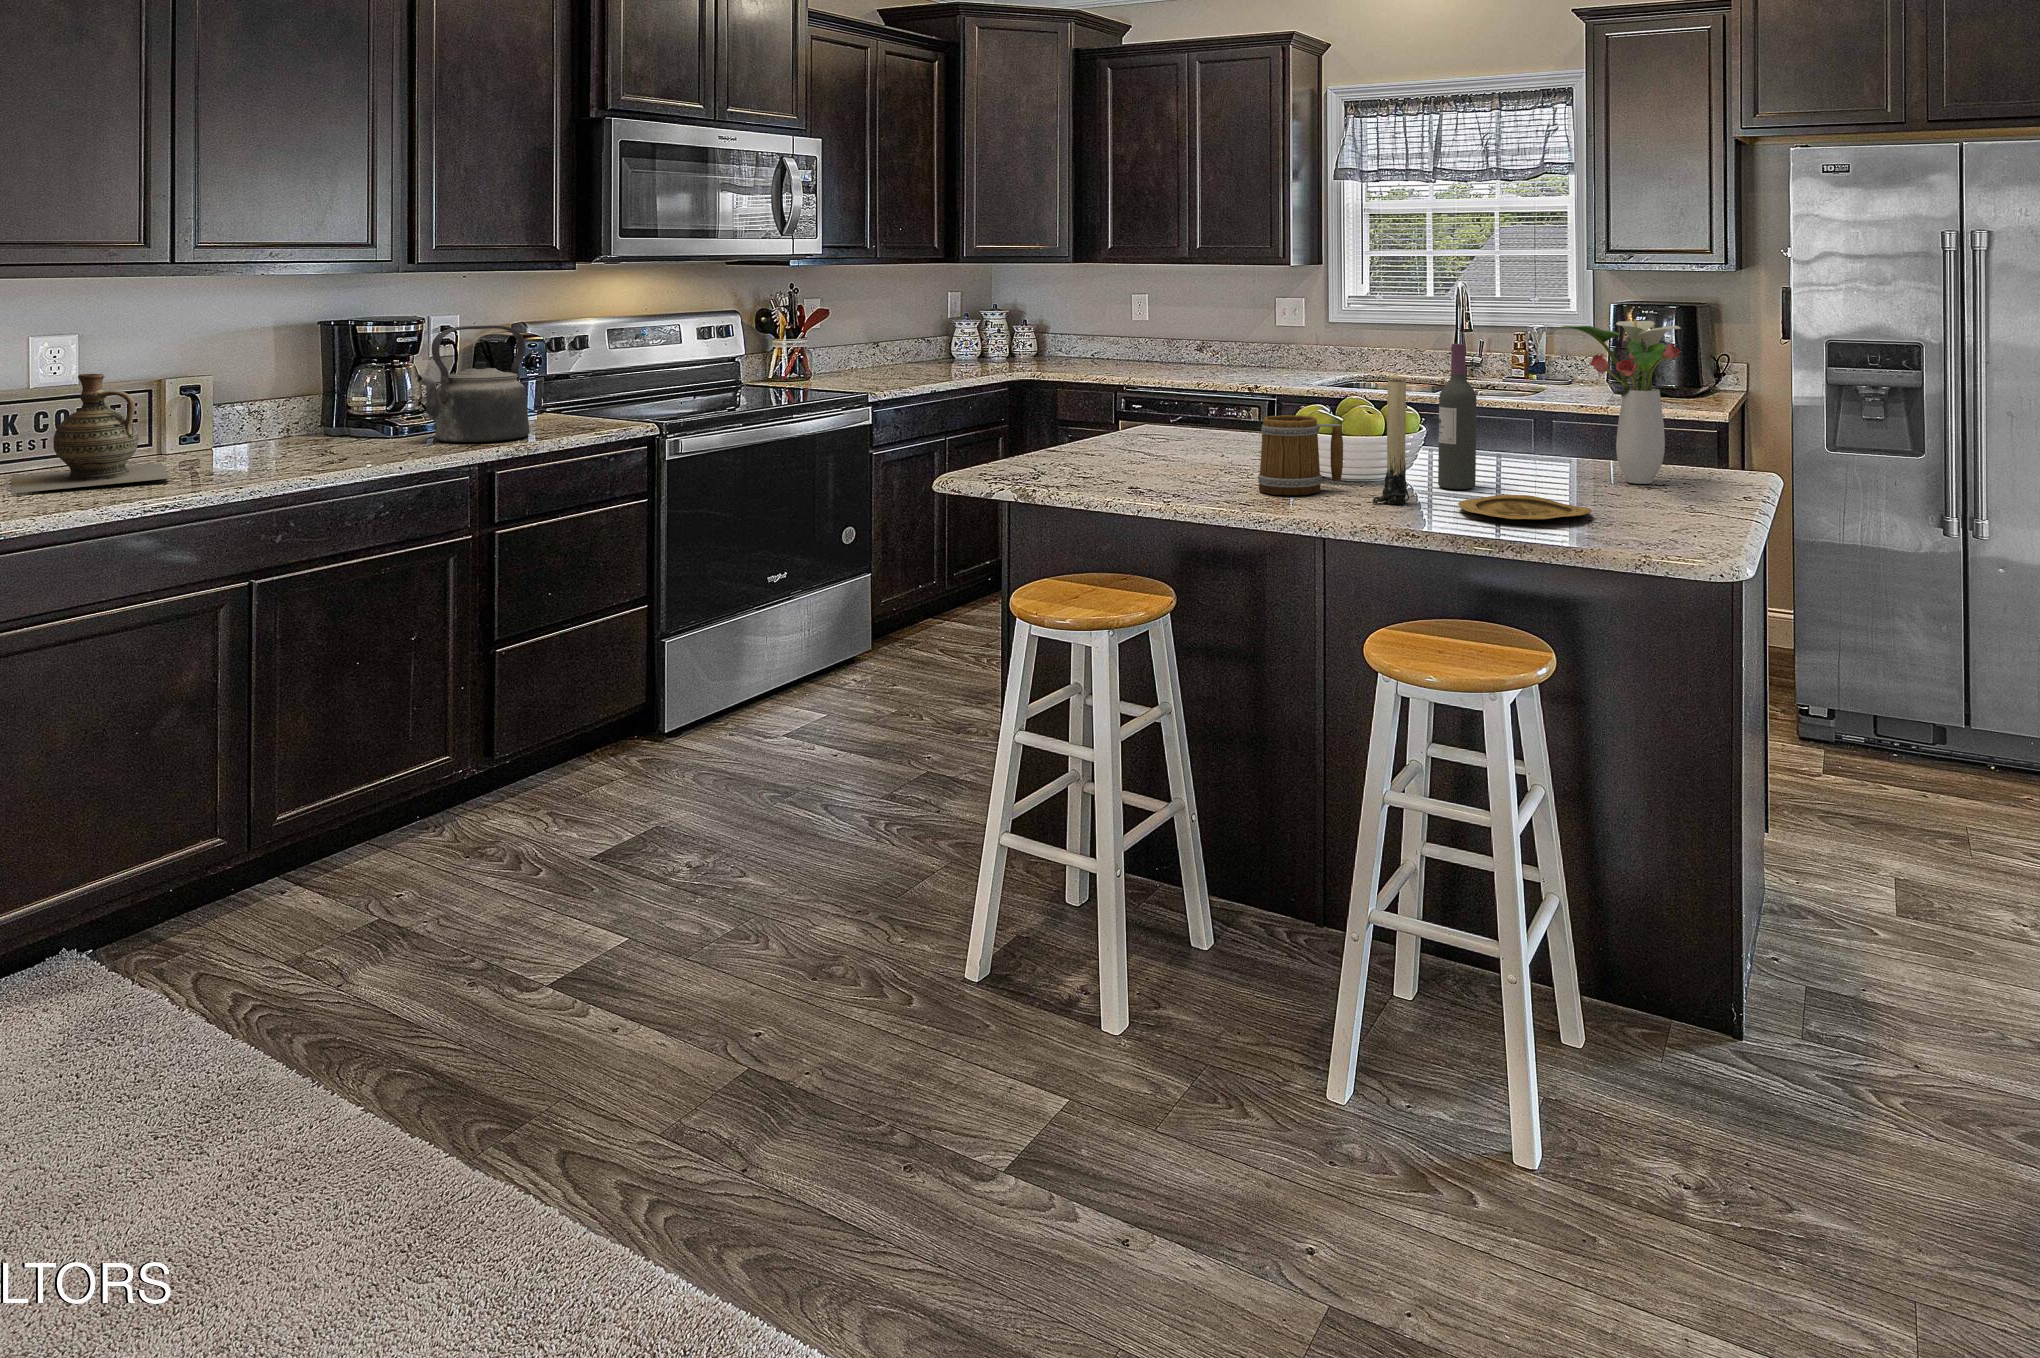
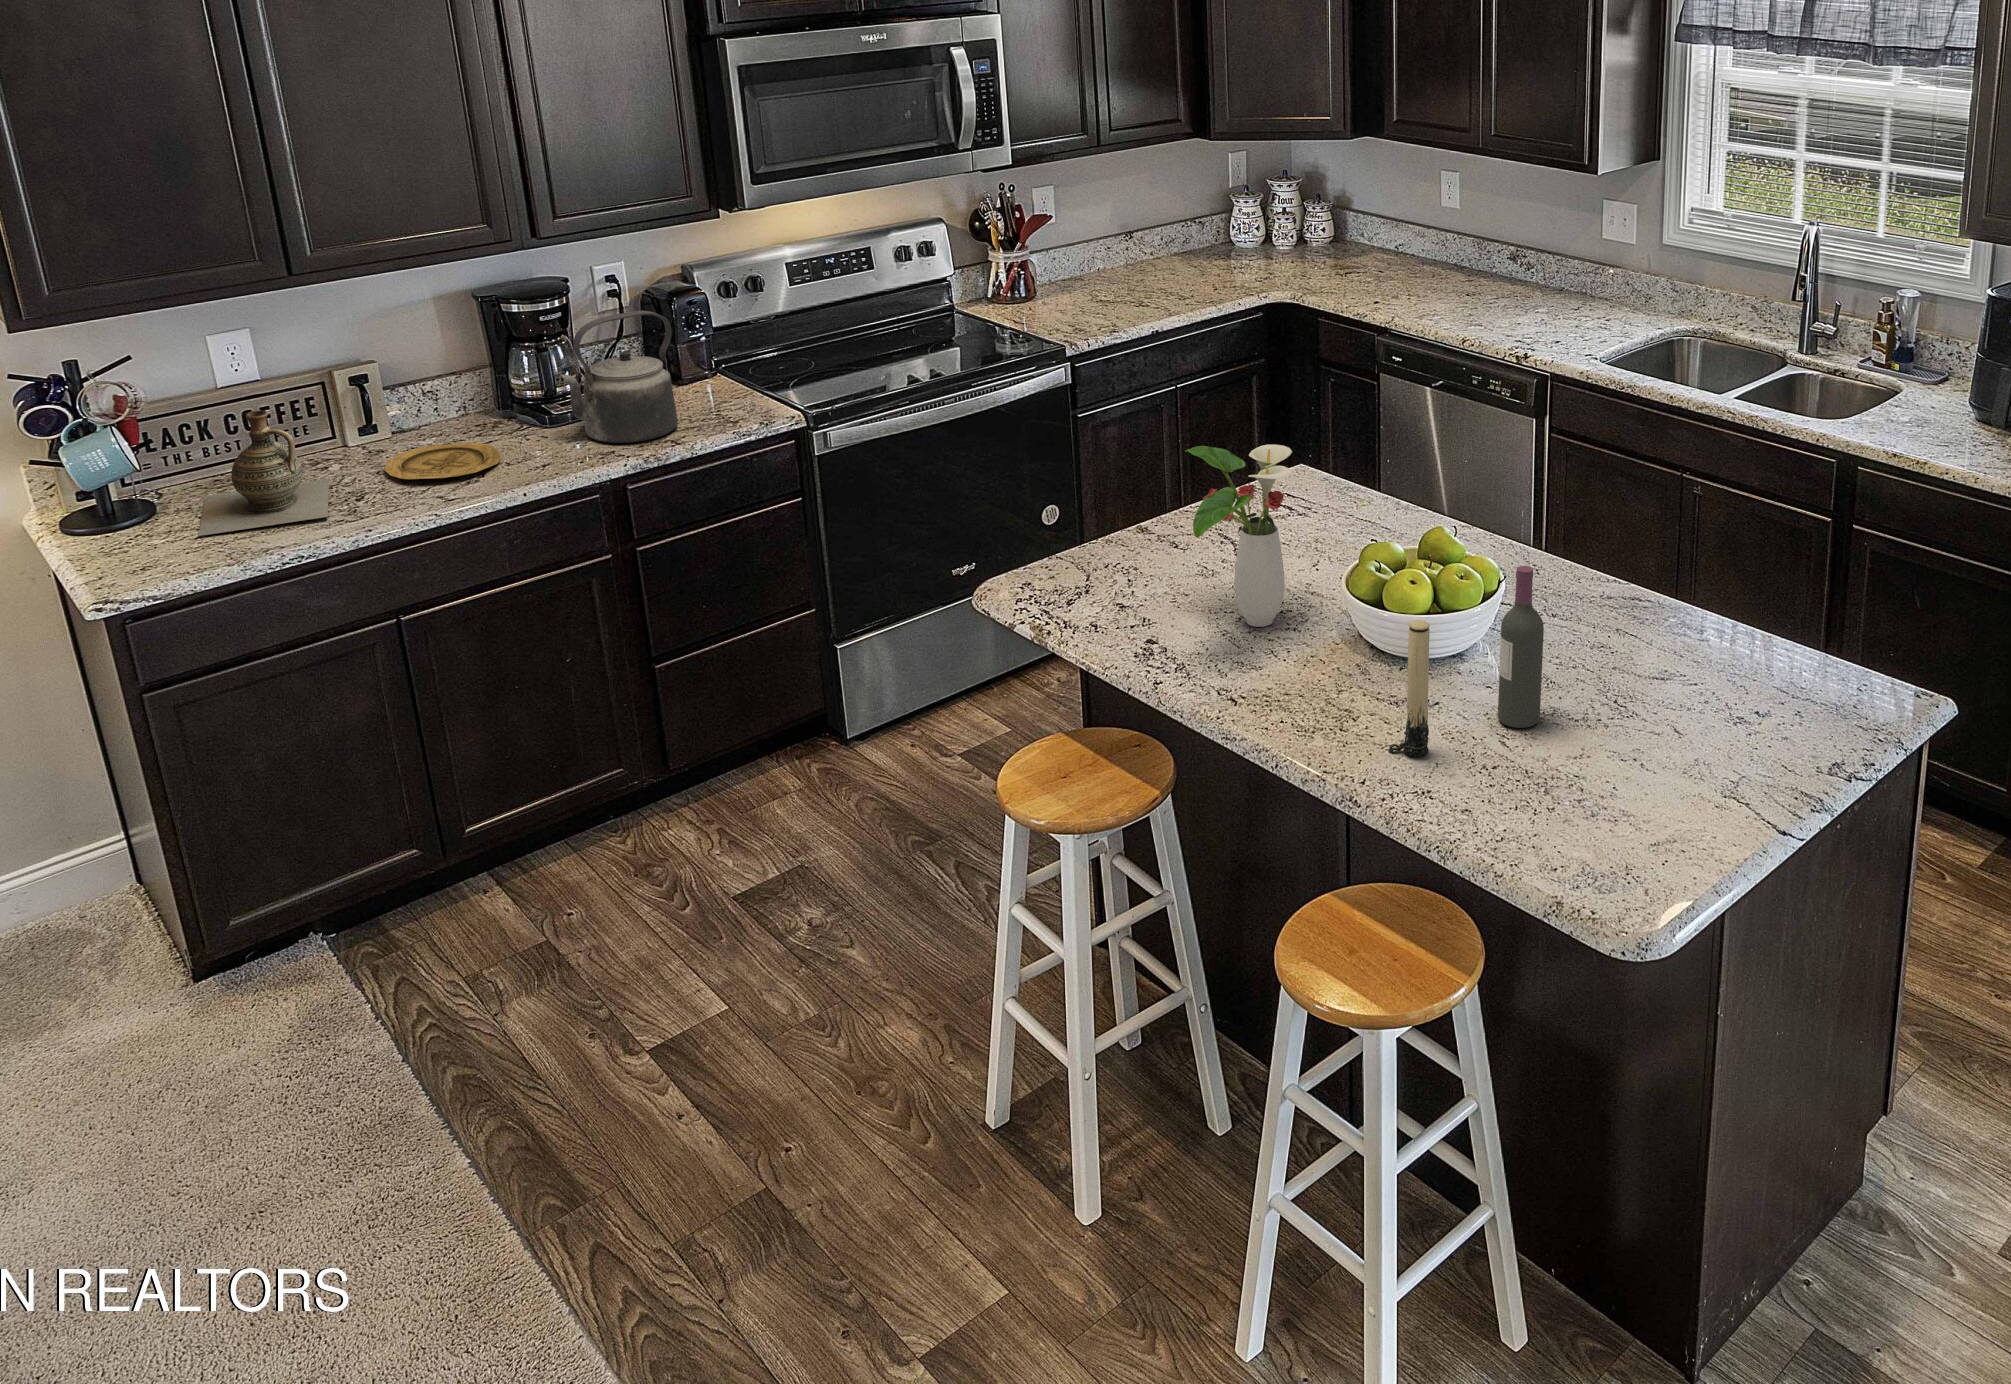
flower arrangement: present [1554,319,1680,484] -> present [1185,445,1292,627]
mug: present [1258,415,1343,495] -> none [1292,618,1386,719]
plate: present [1458,495,1592,519] -> present [385,442,501,479]

